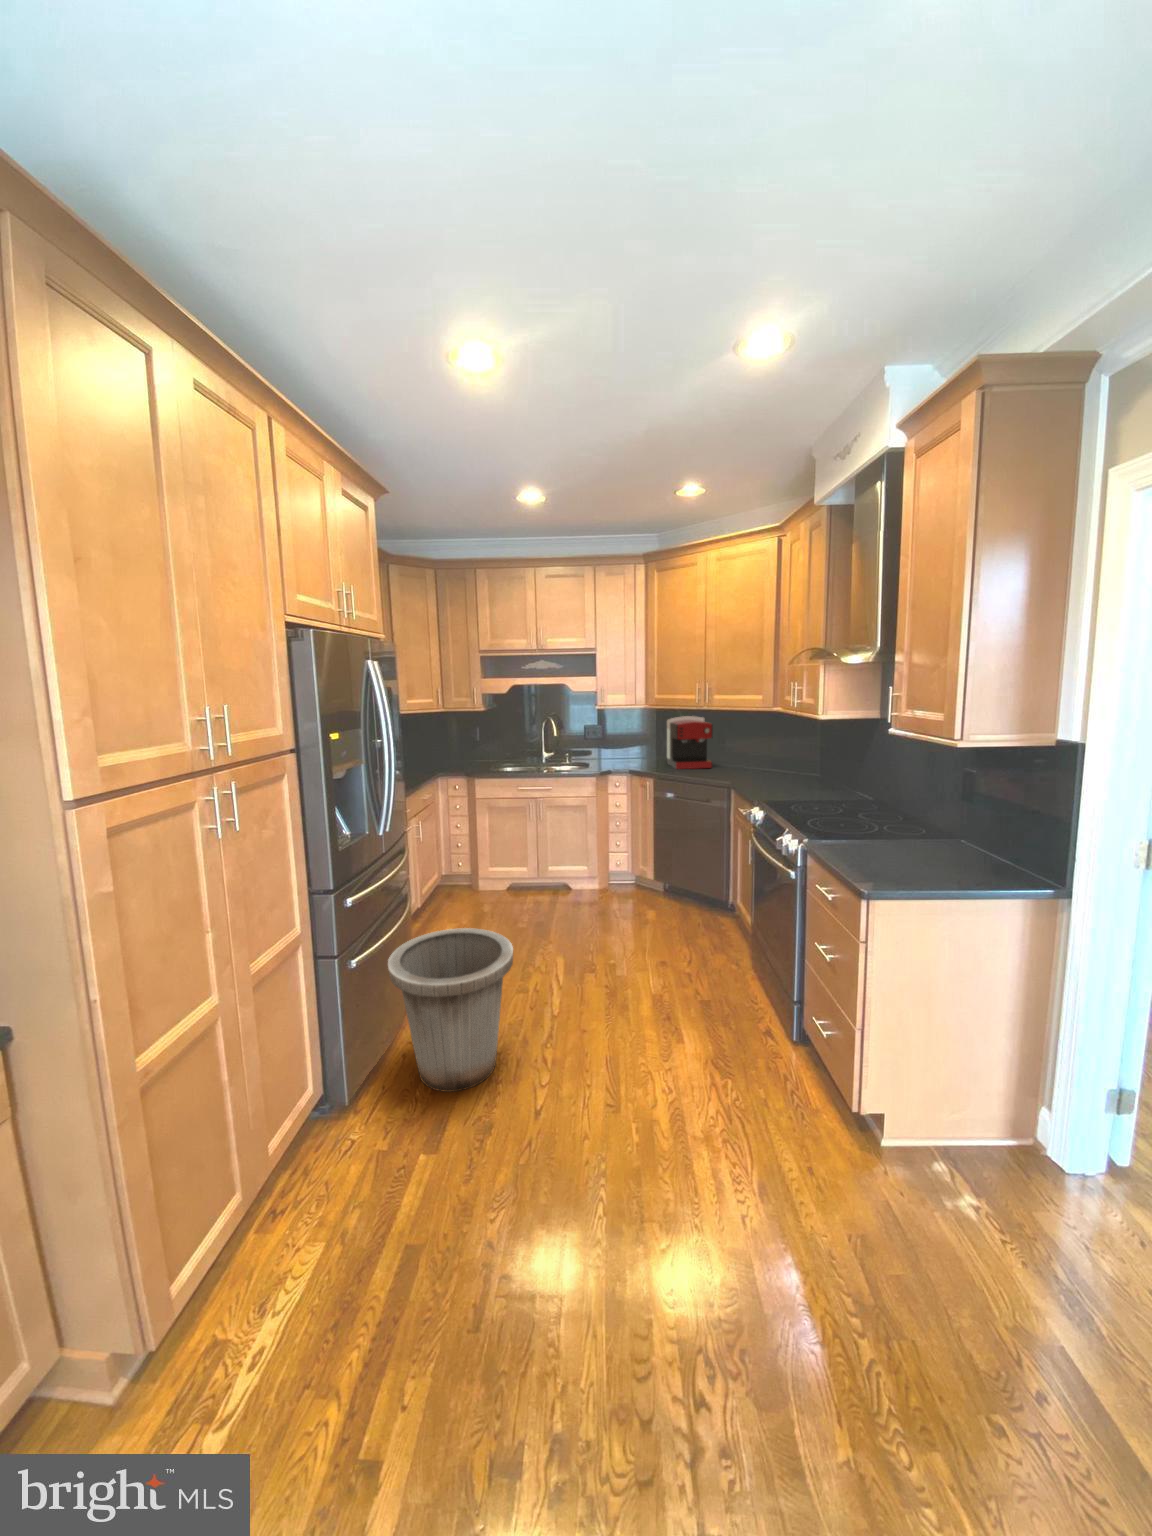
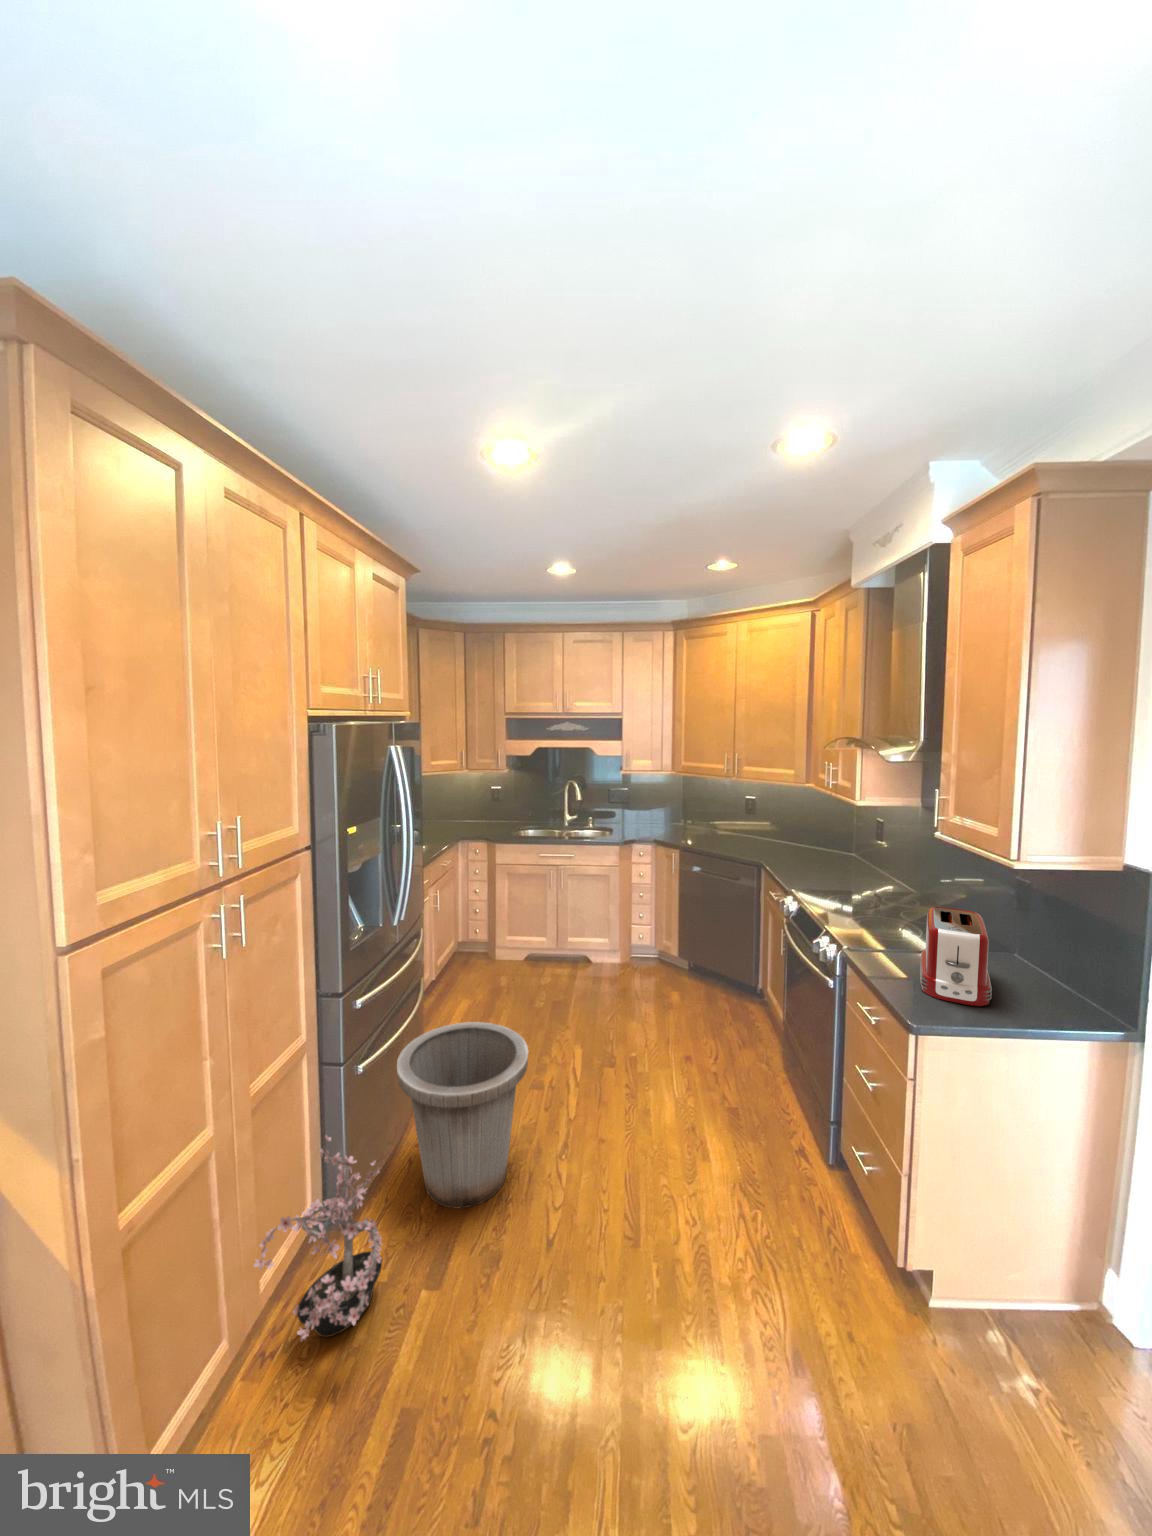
coffee maker: present [667,716,713,769] -> none [693,783,741,839]
toaster: none [877,797,941,878] -> present [920,907,992,1006]
potted plant: none [254,1014,386,1199] -> present [254,1136,382,1341]

